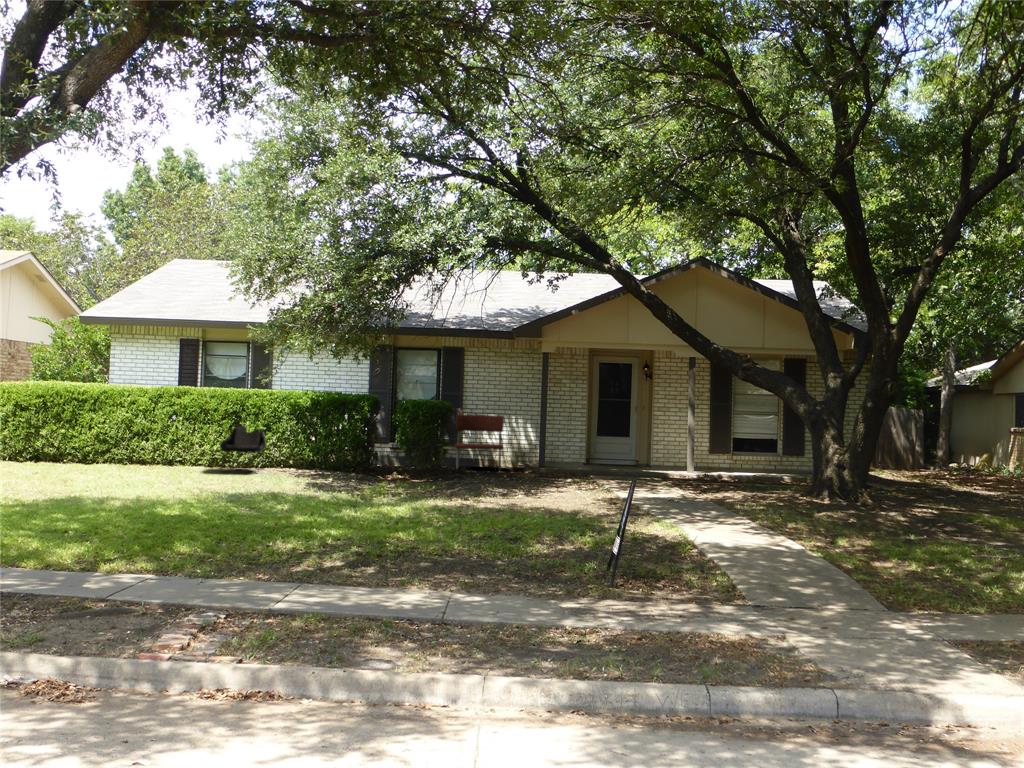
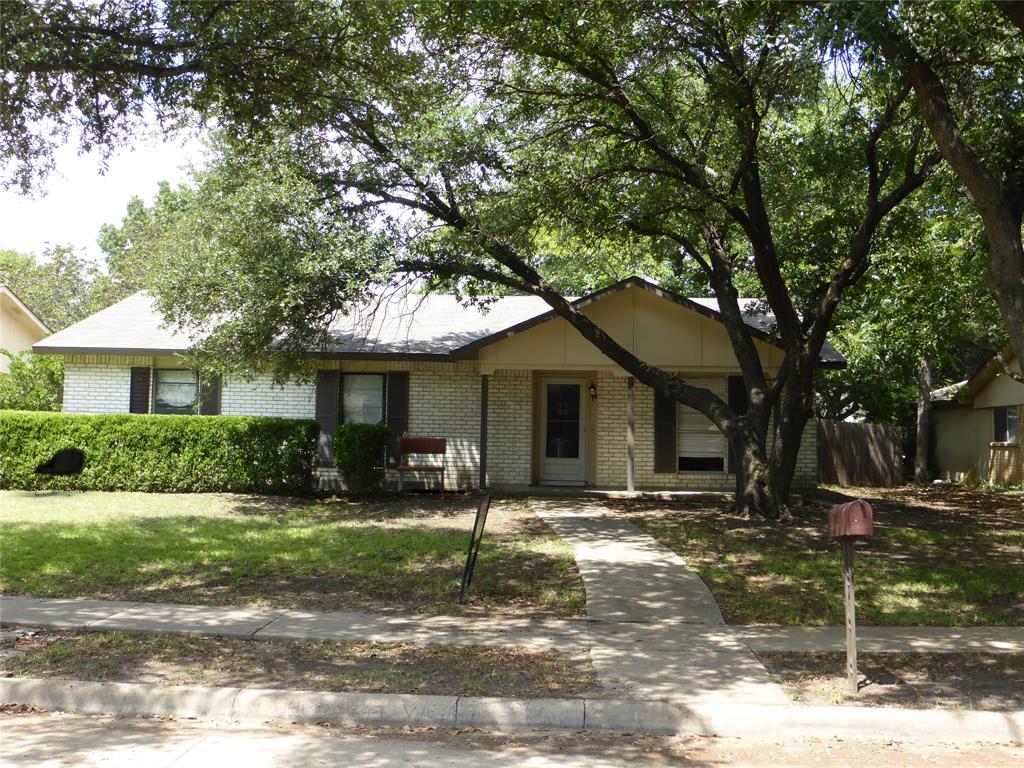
lounge chair: present [220,425,266,473] -> present [33,448,85,495]

